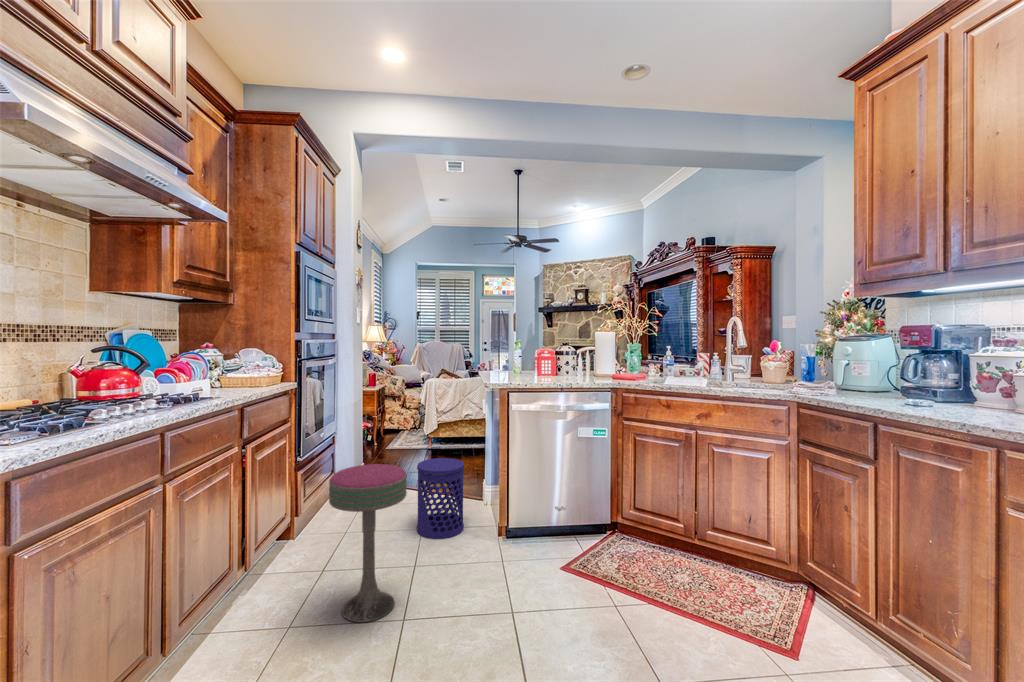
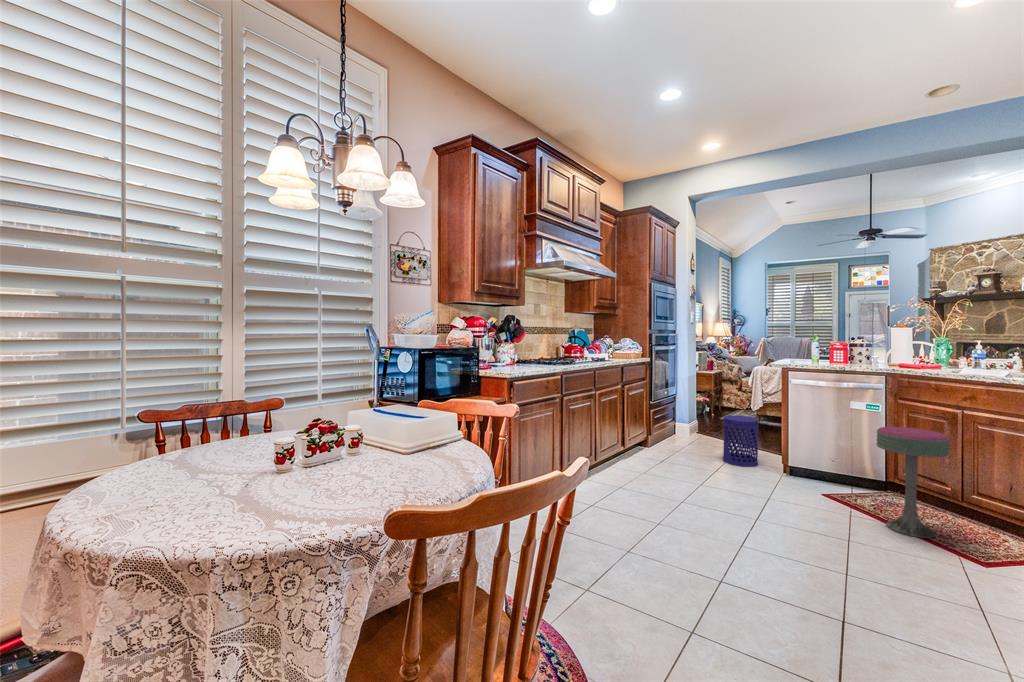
bar stool: present [329,464,407,622] -> present [877,427,950,538]

